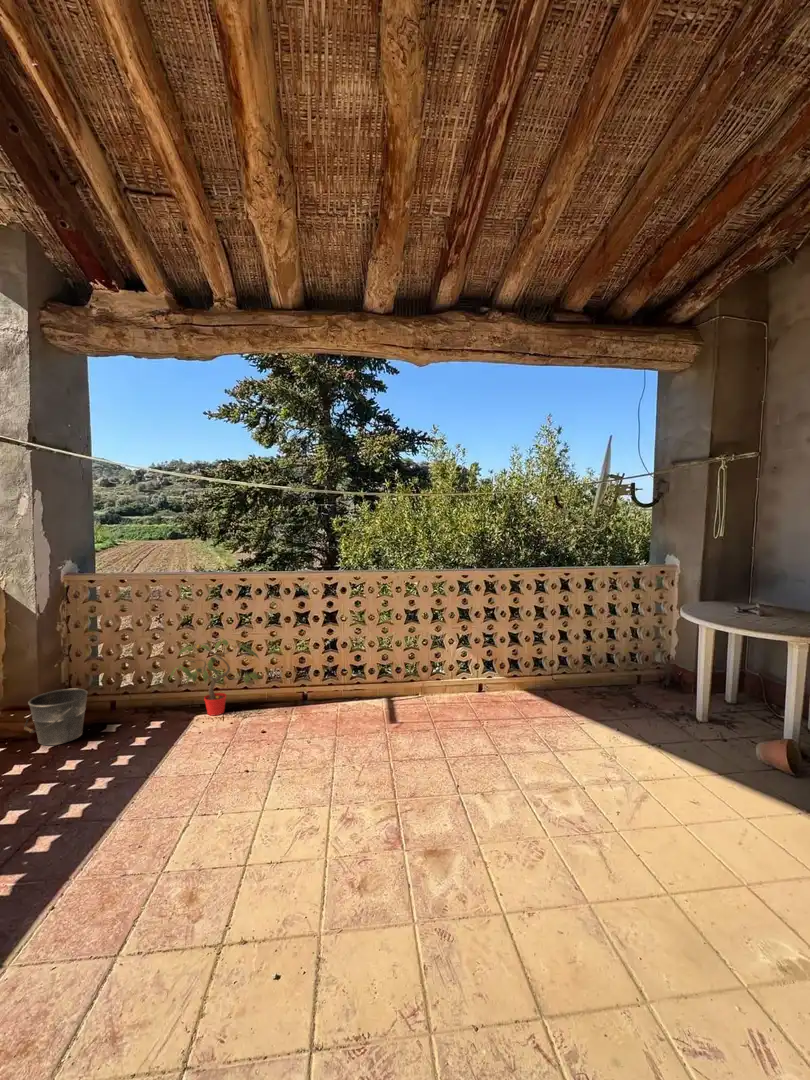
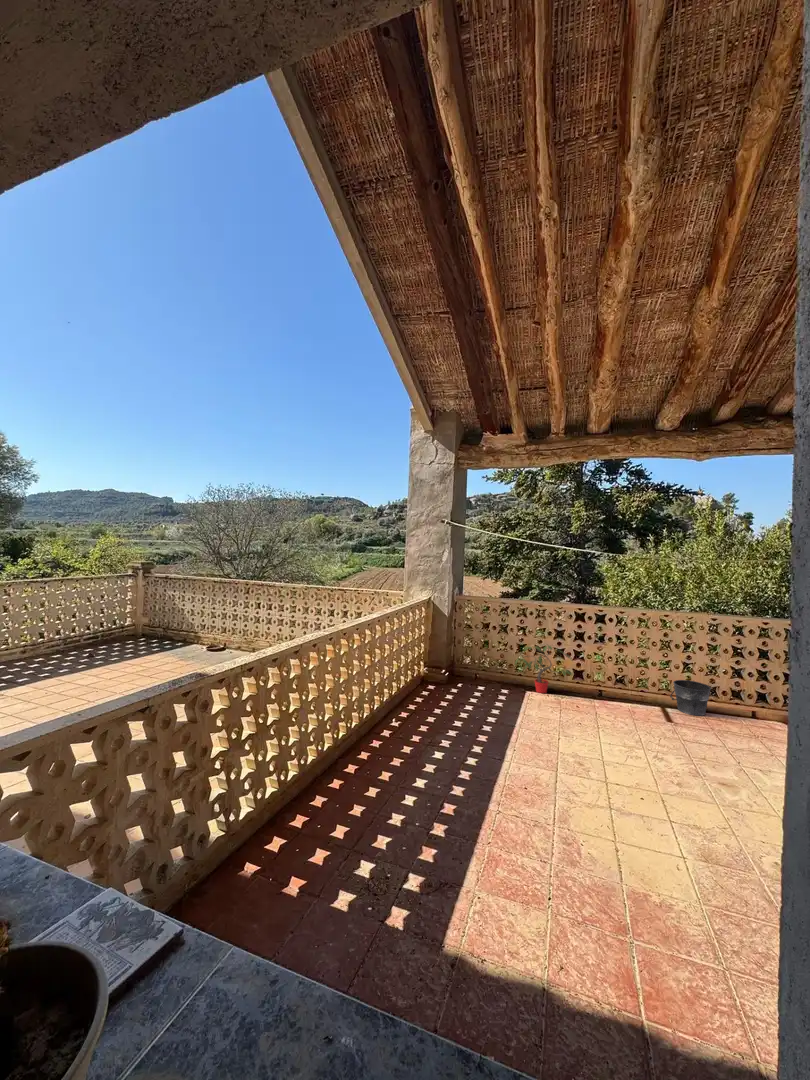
bucket: present [24,688,88,745] -> present [670,680,711,716]

